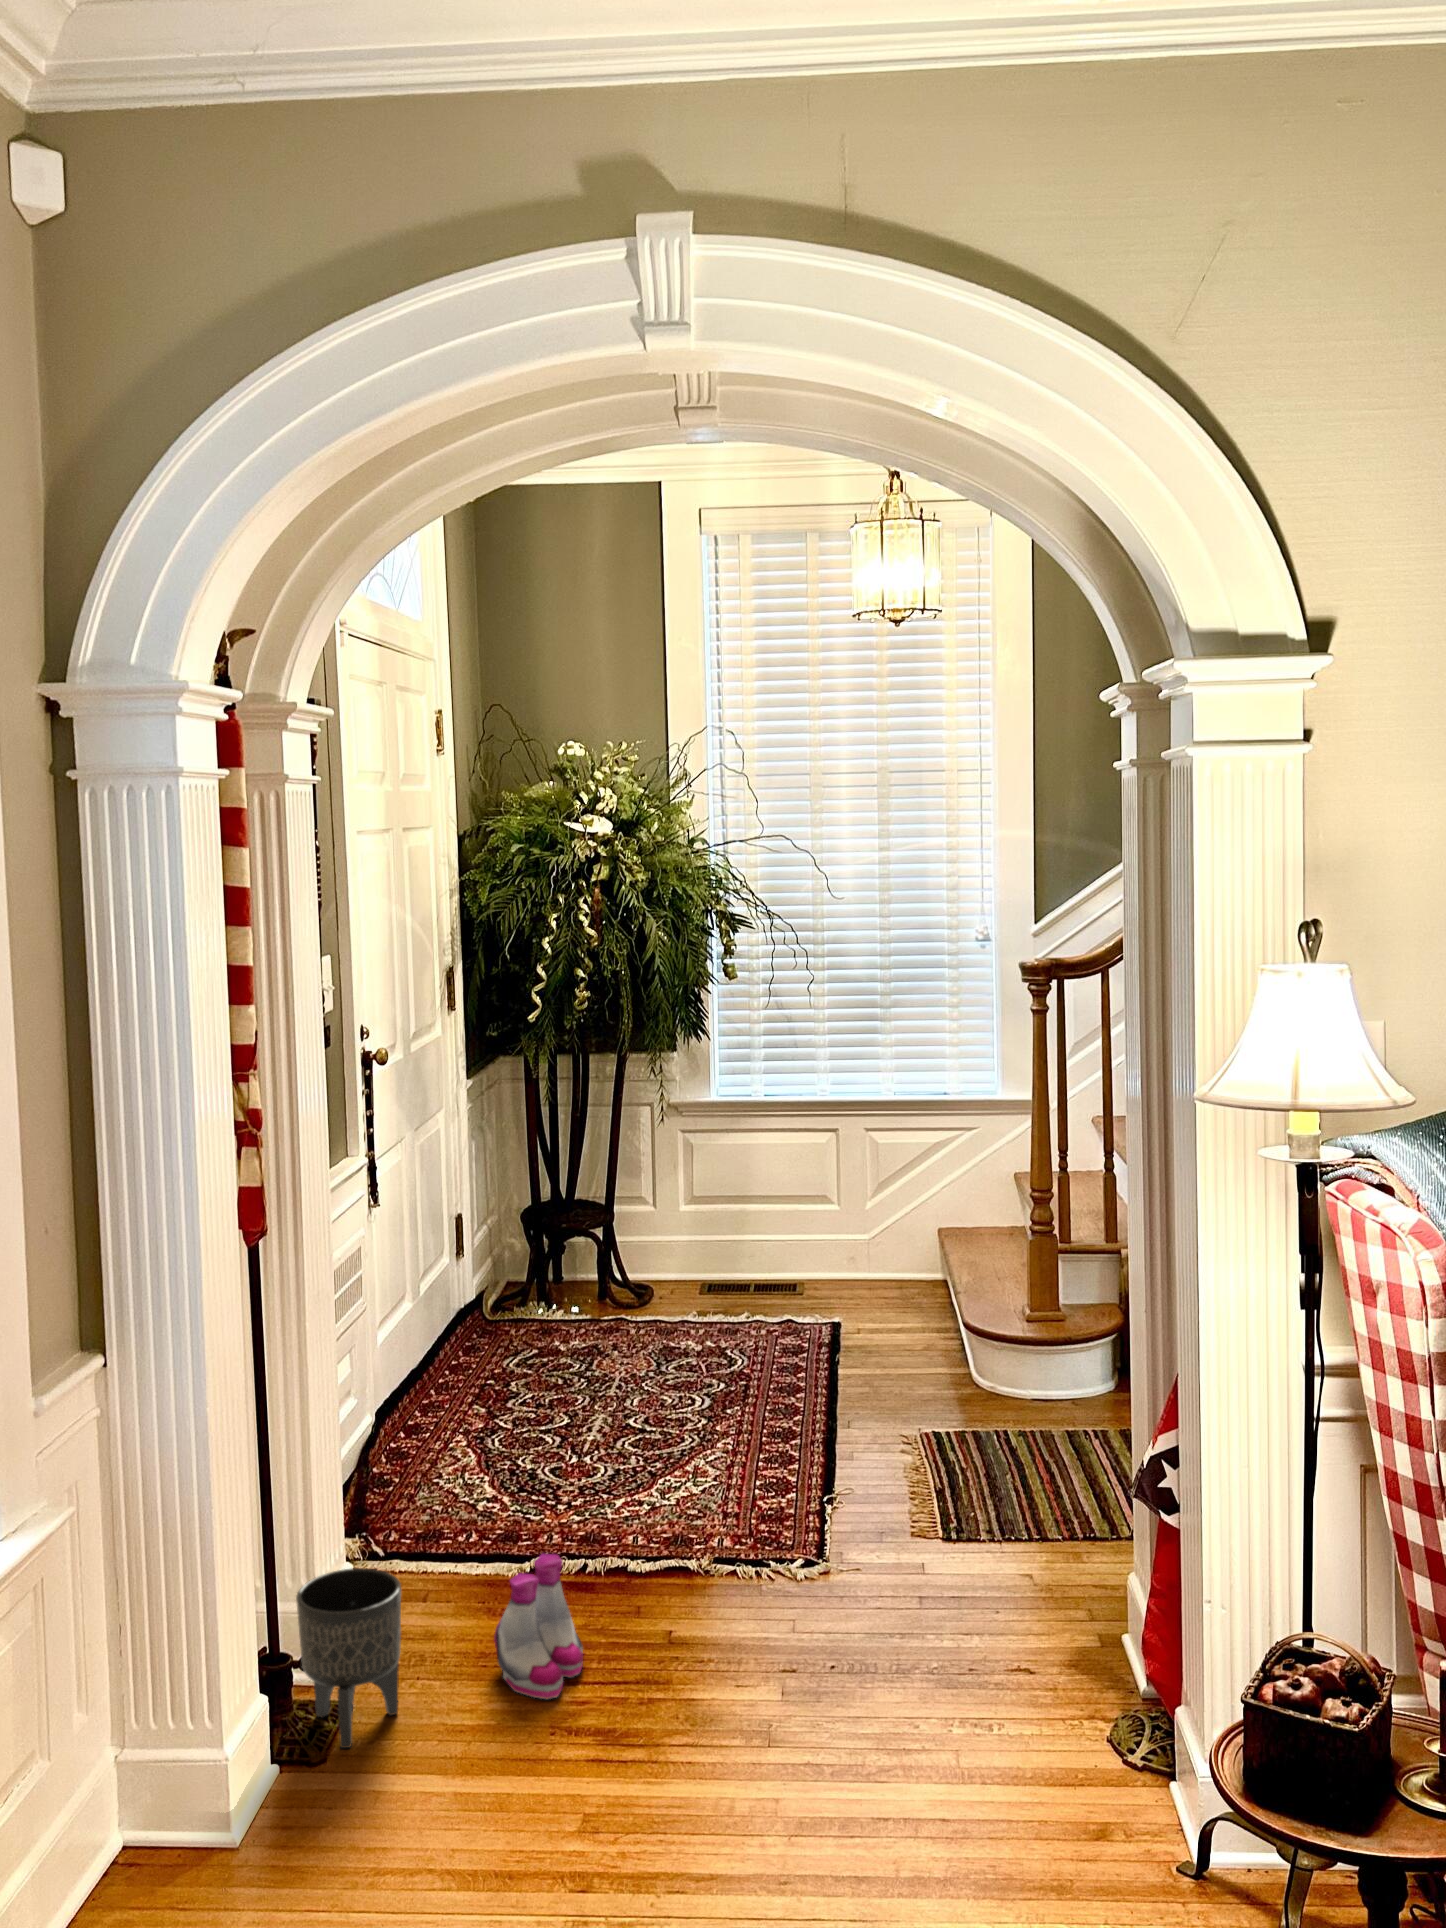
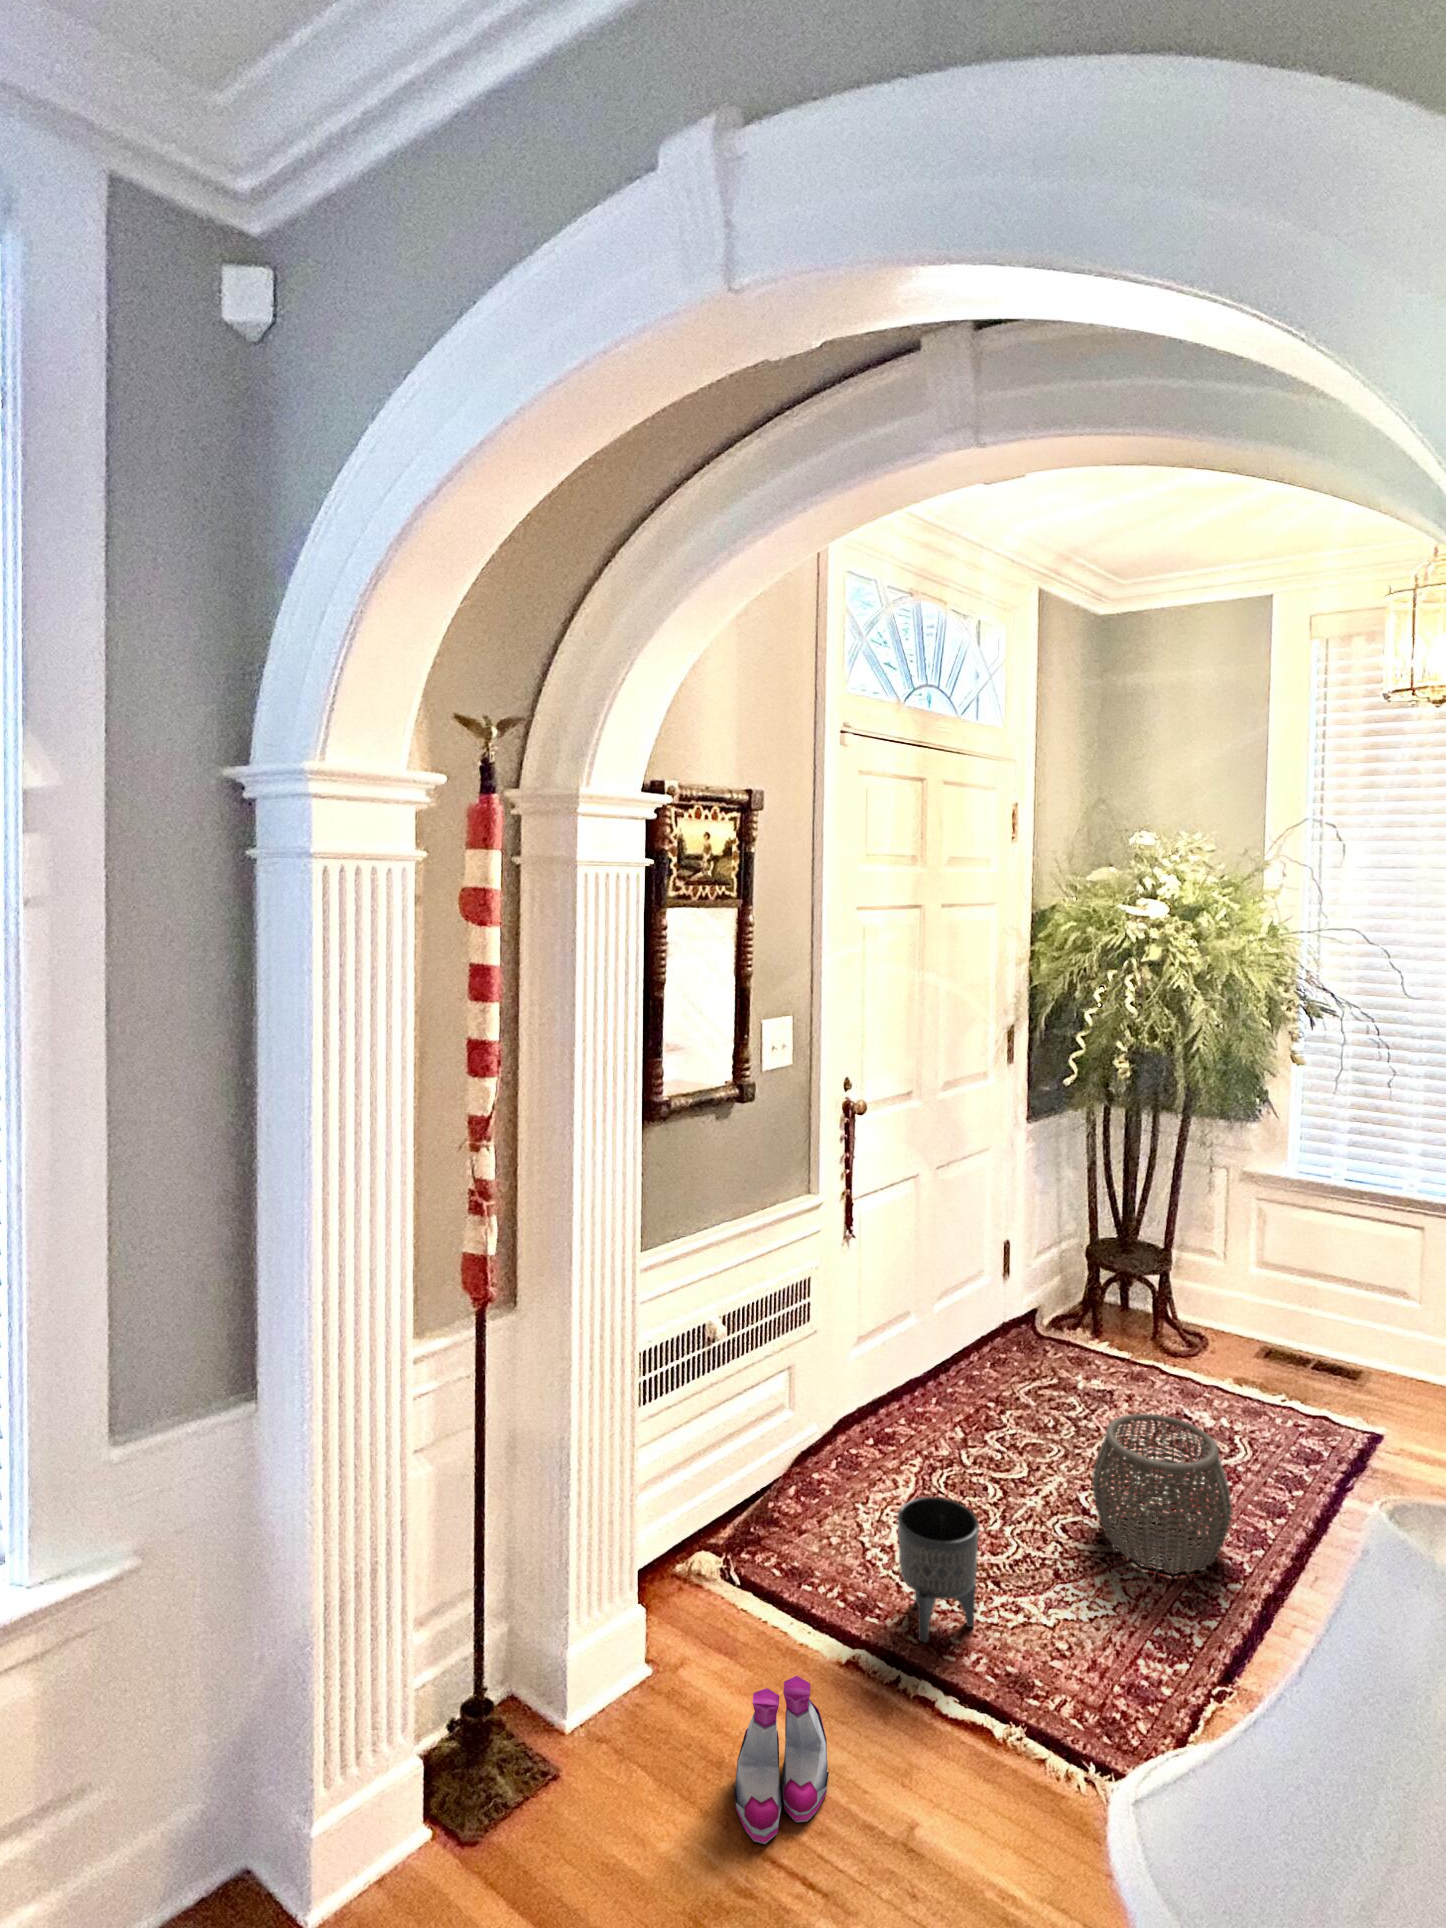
woven basket: none [653,1313,781,1450] -> present [1092,1414,1233,1574]
planter: present [296,1568,401,1748] -> present [897,1497,979,1642]

